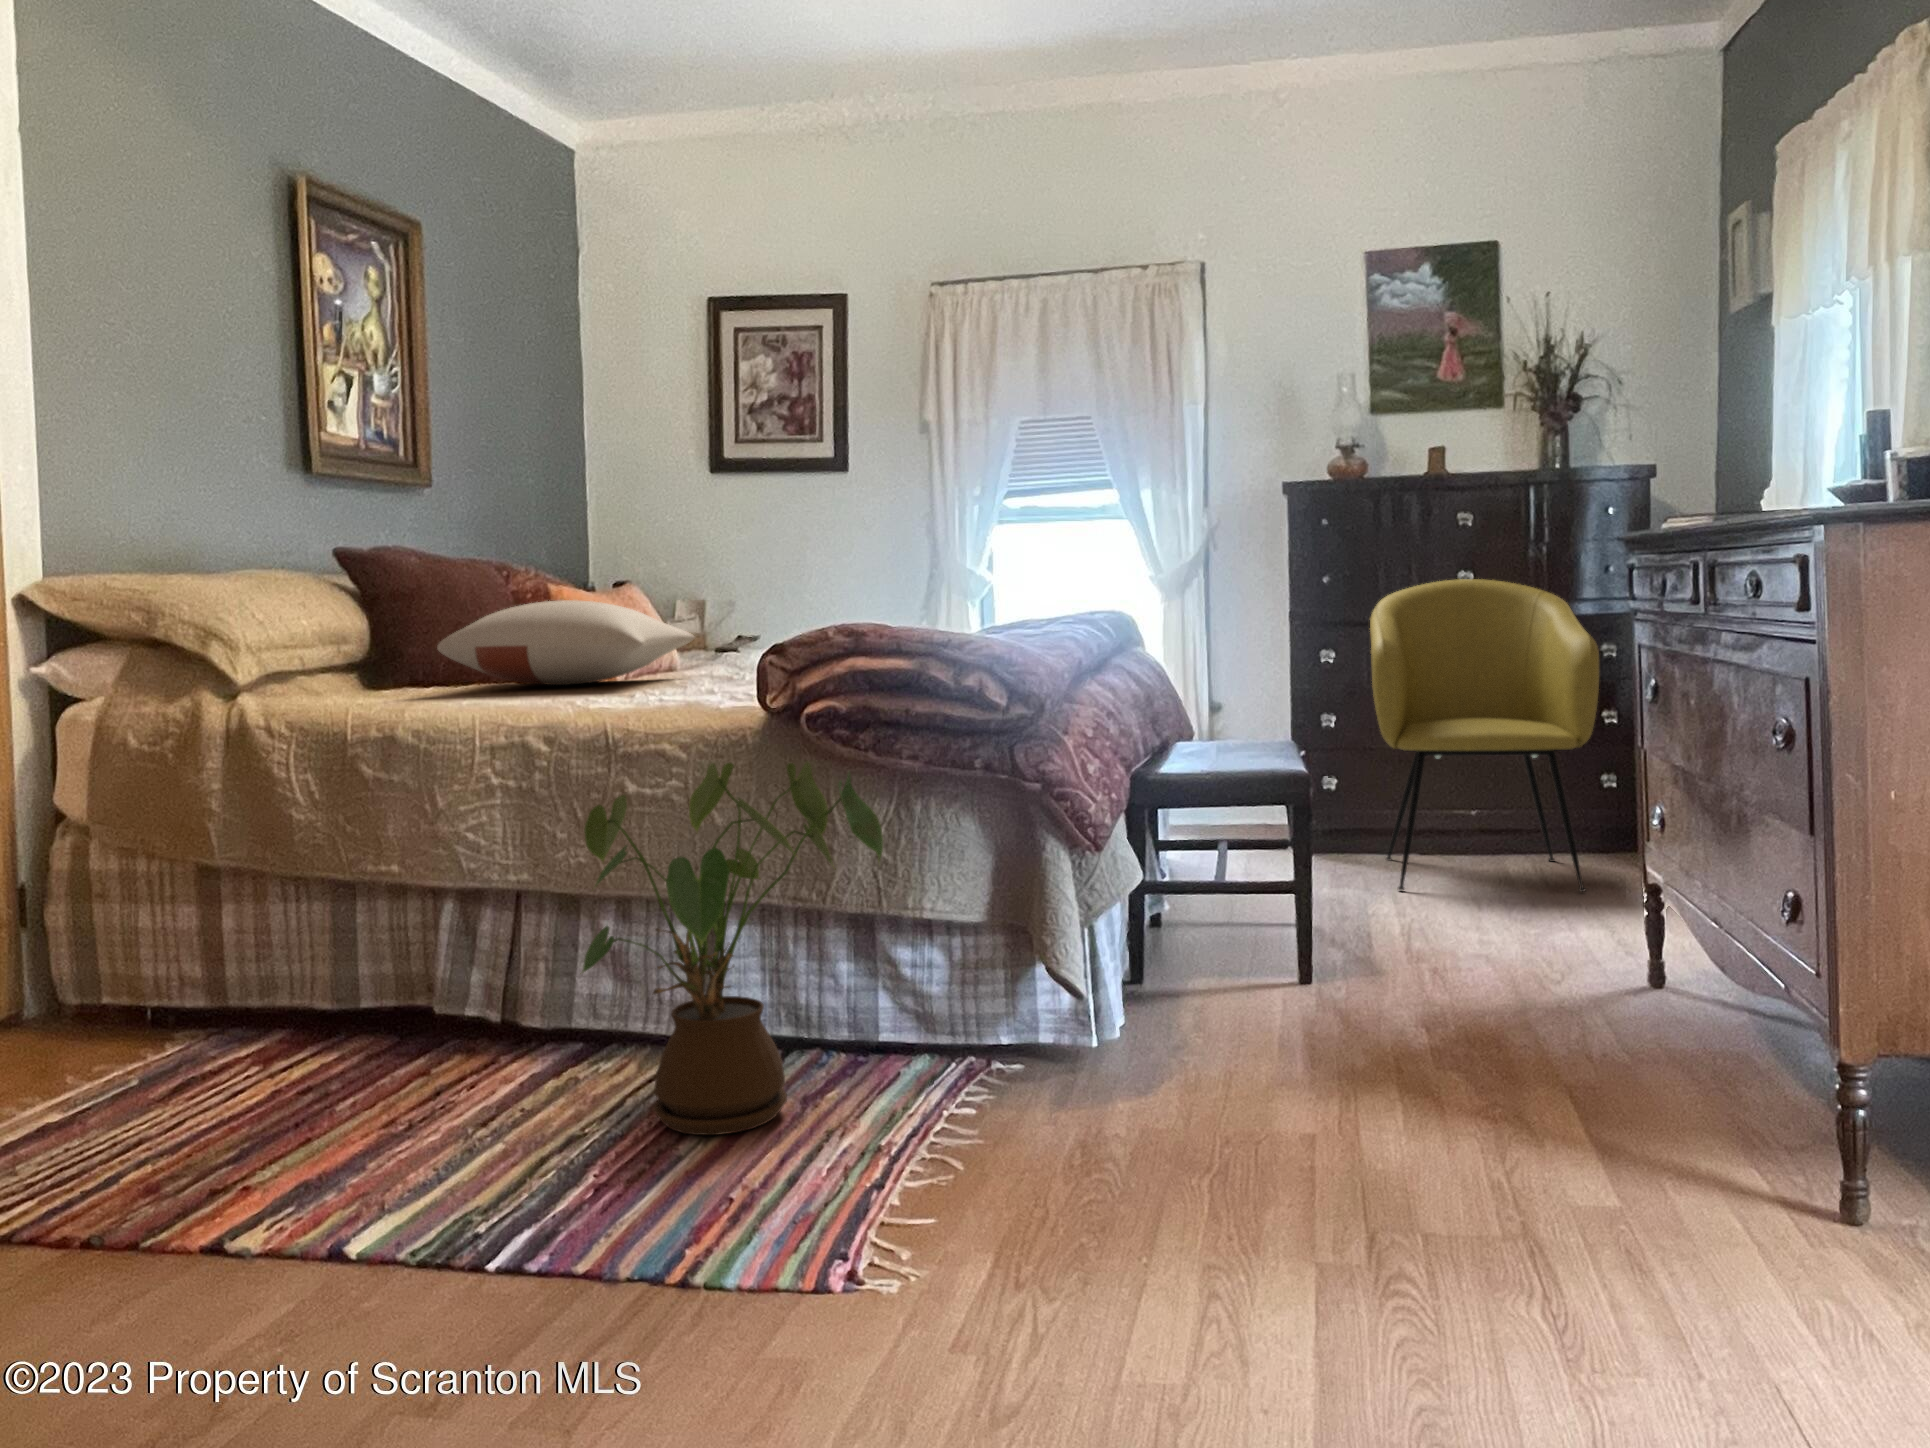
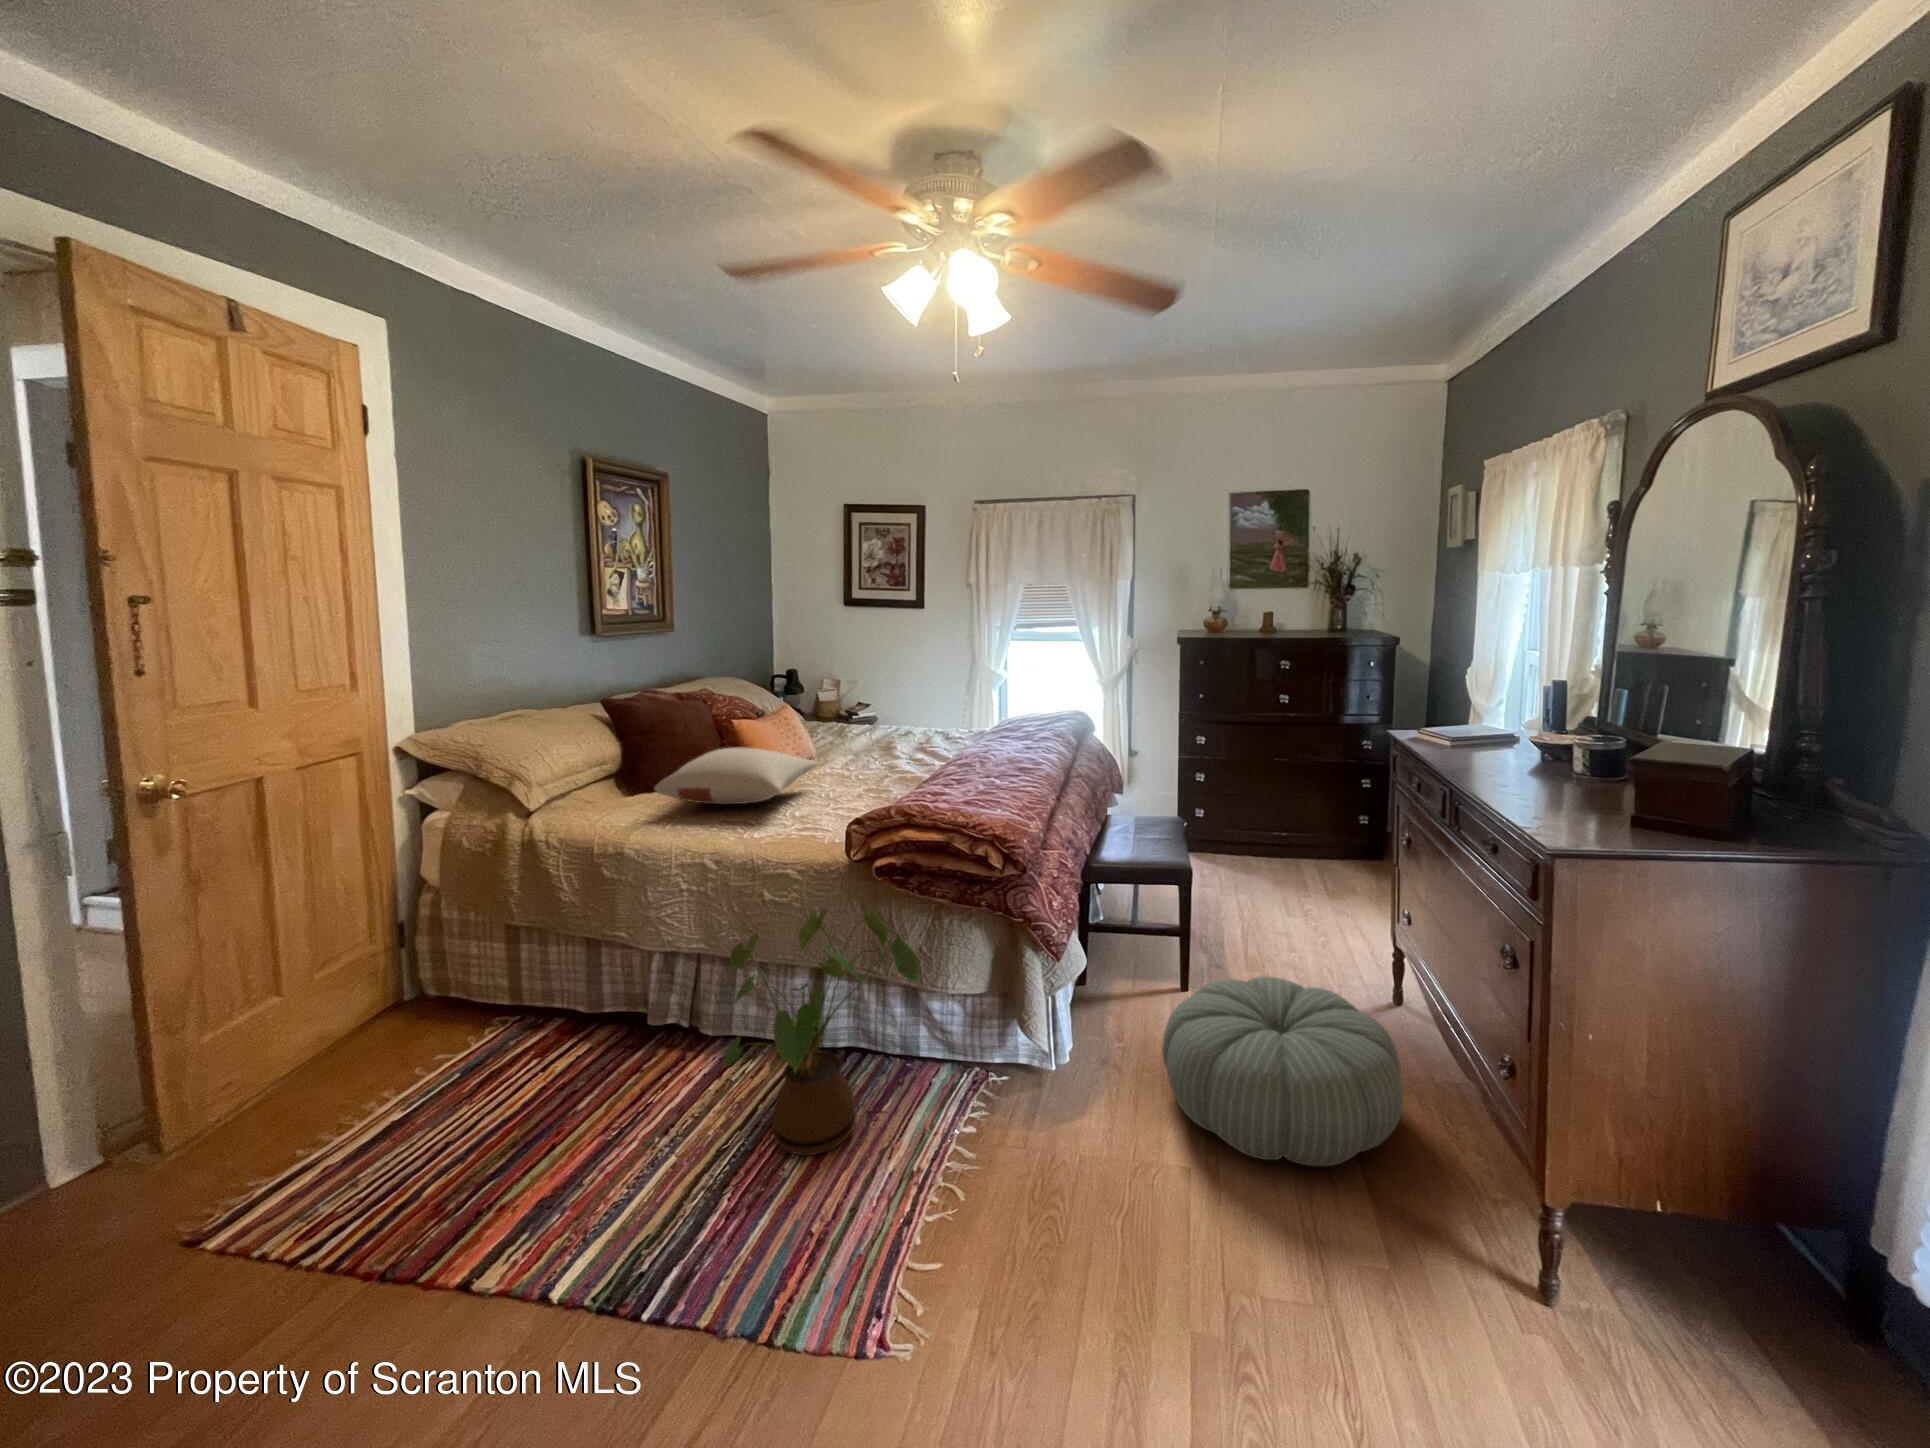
armchair: present [1370,579,1599,892] -> none [1227,702,1365,905]
pouf: none [1272,897,1651,1117] -> present [1162,976,1403,1166]

